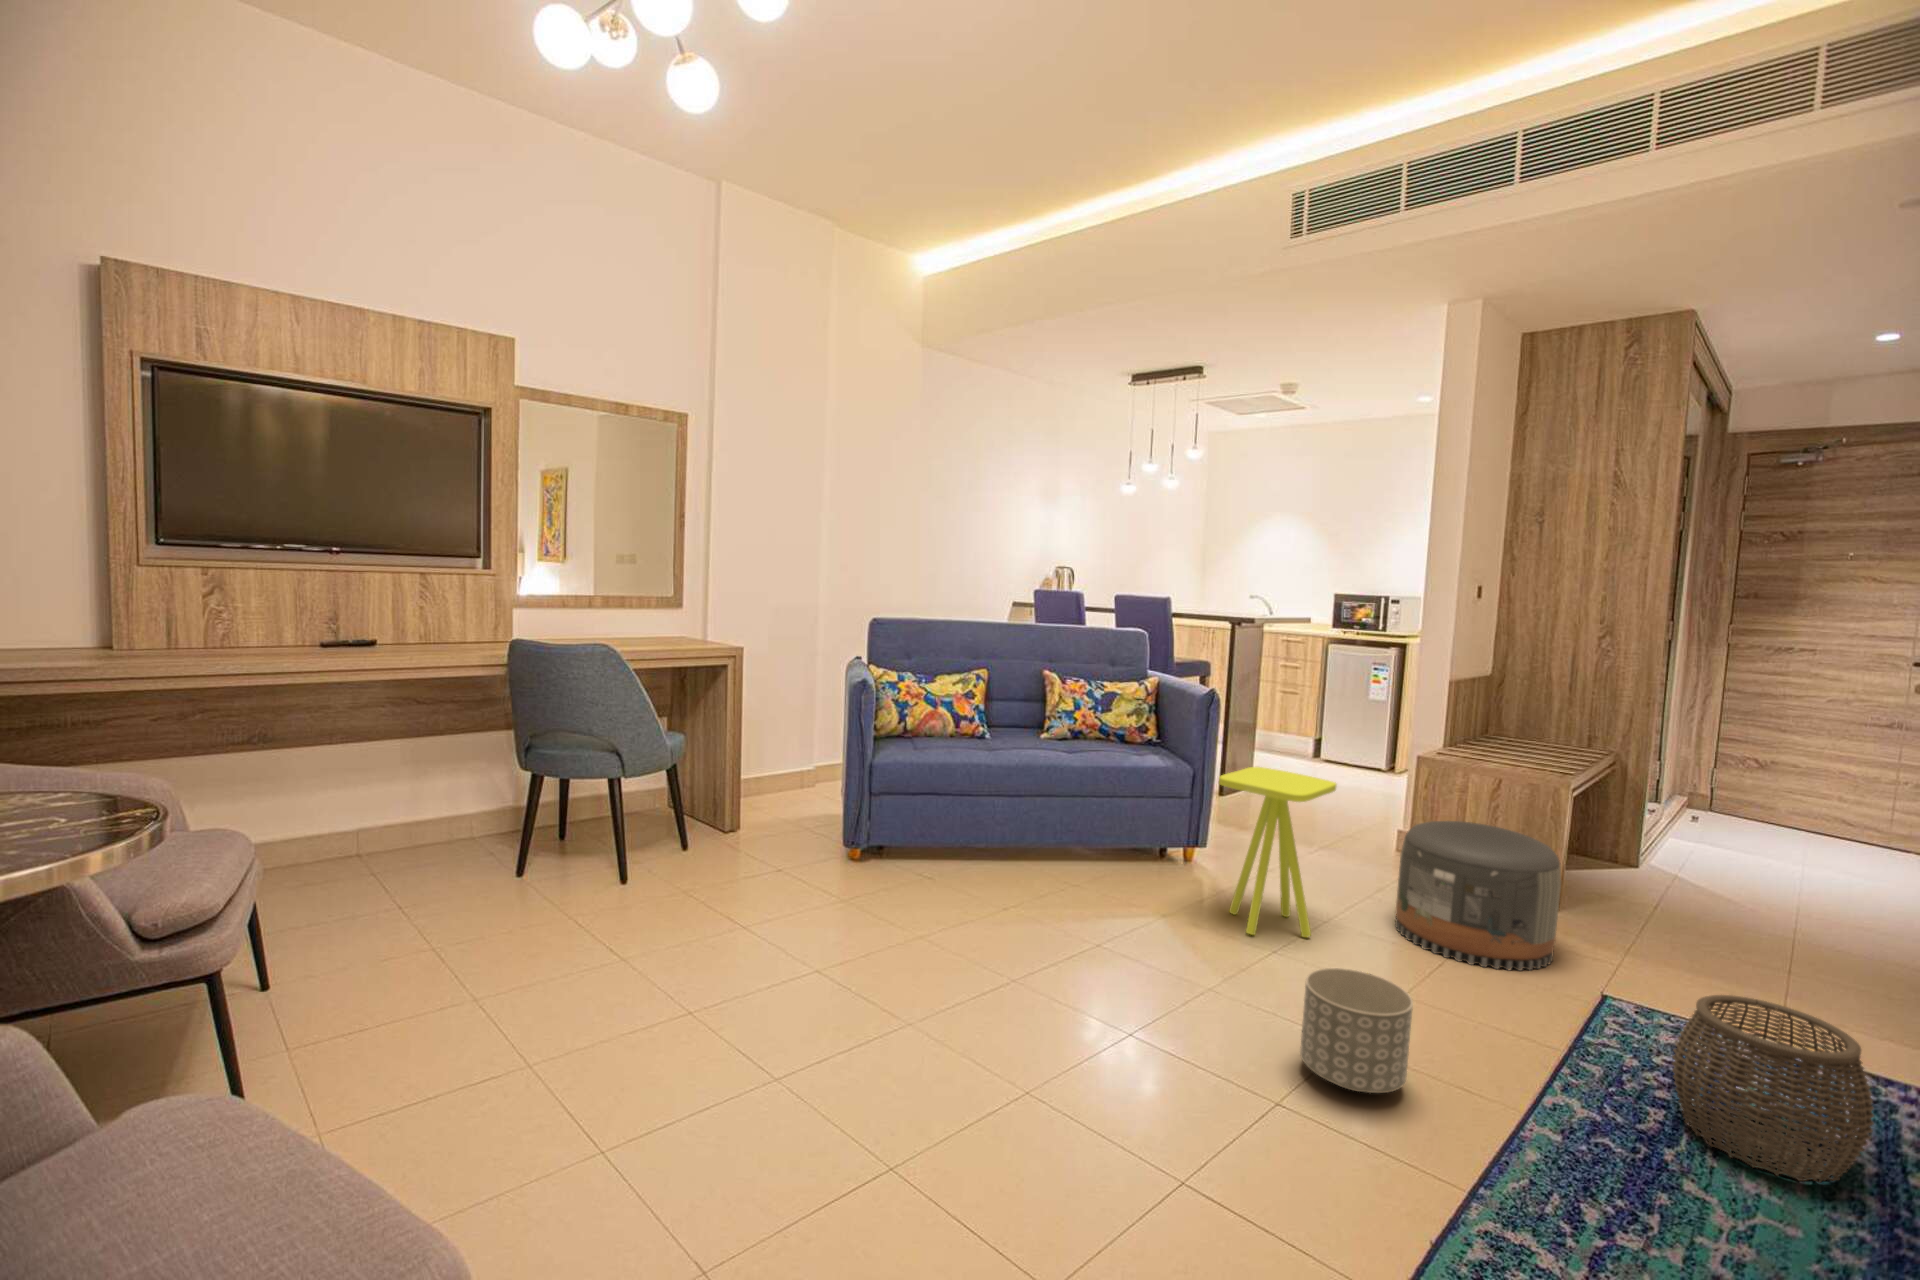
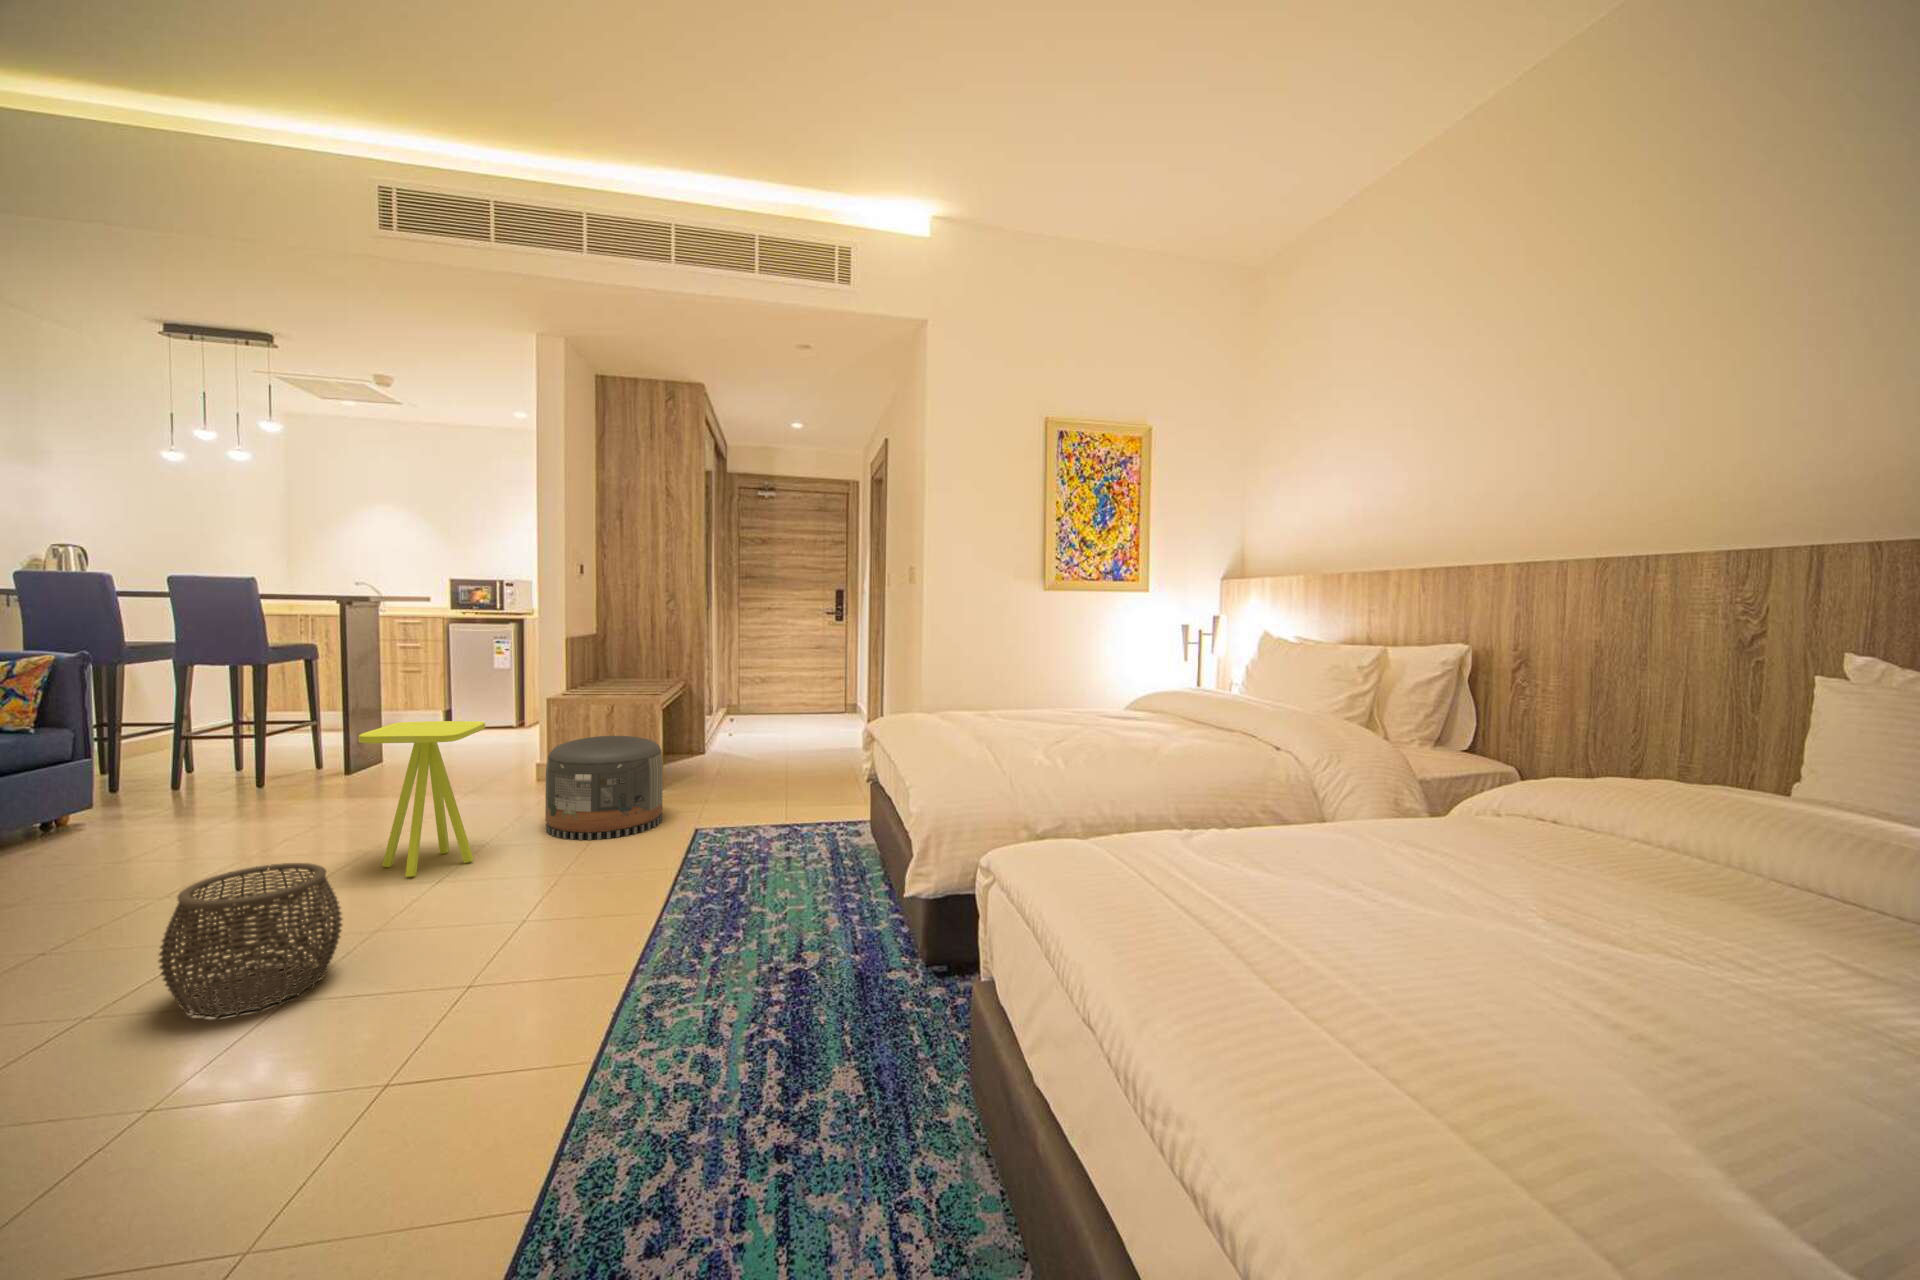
planter: present [1300,968,1413,1093] -> none [483,855,577,952]
woven basket: present [1672,995,1874,1183] -> present [159,863,342,1017]

